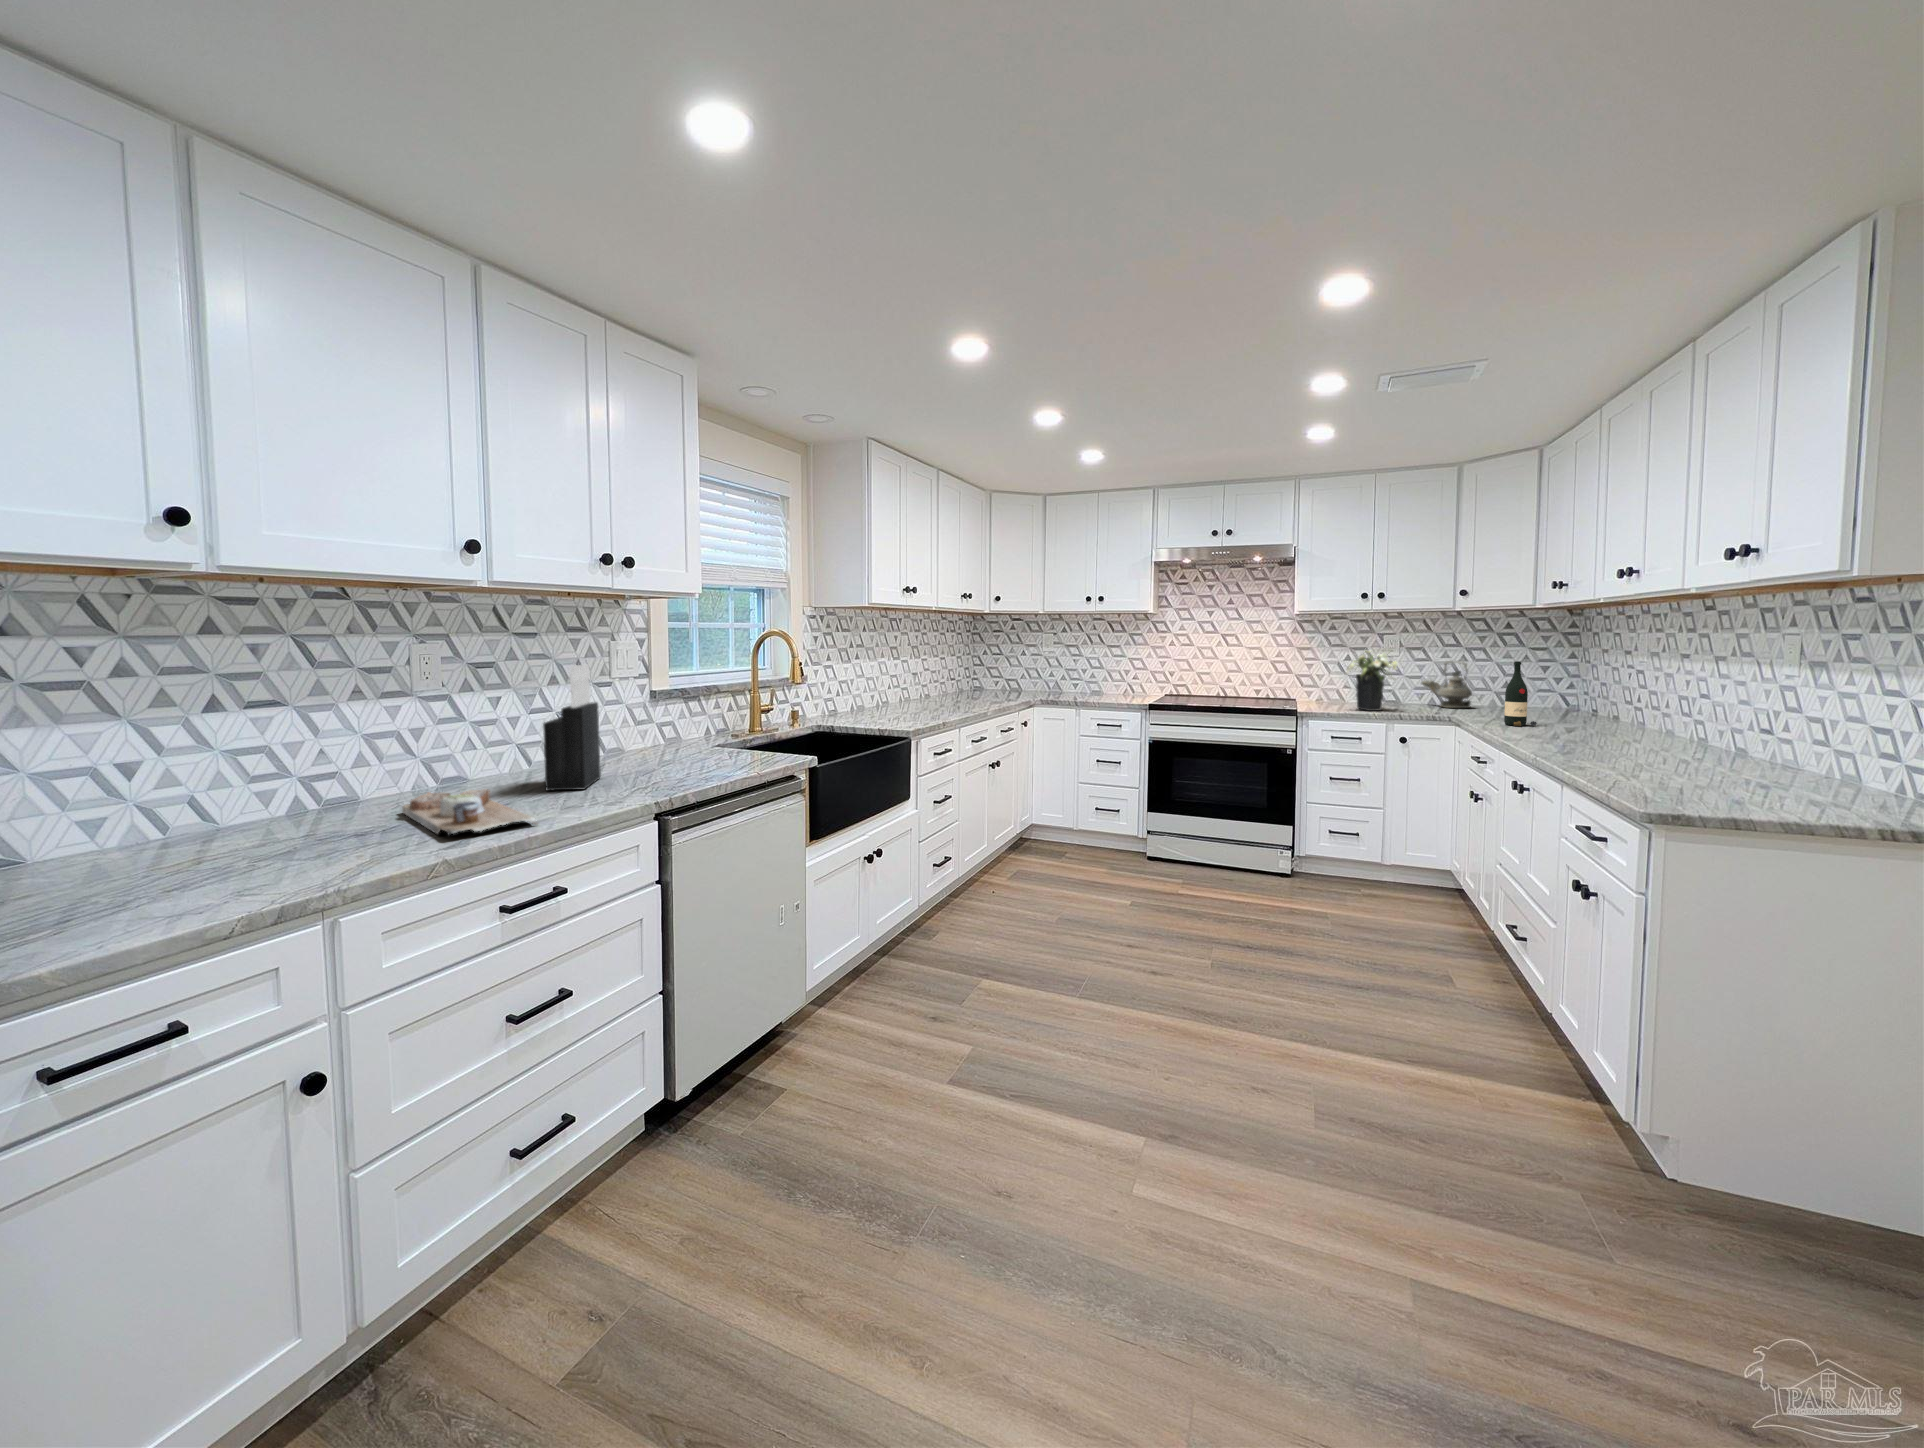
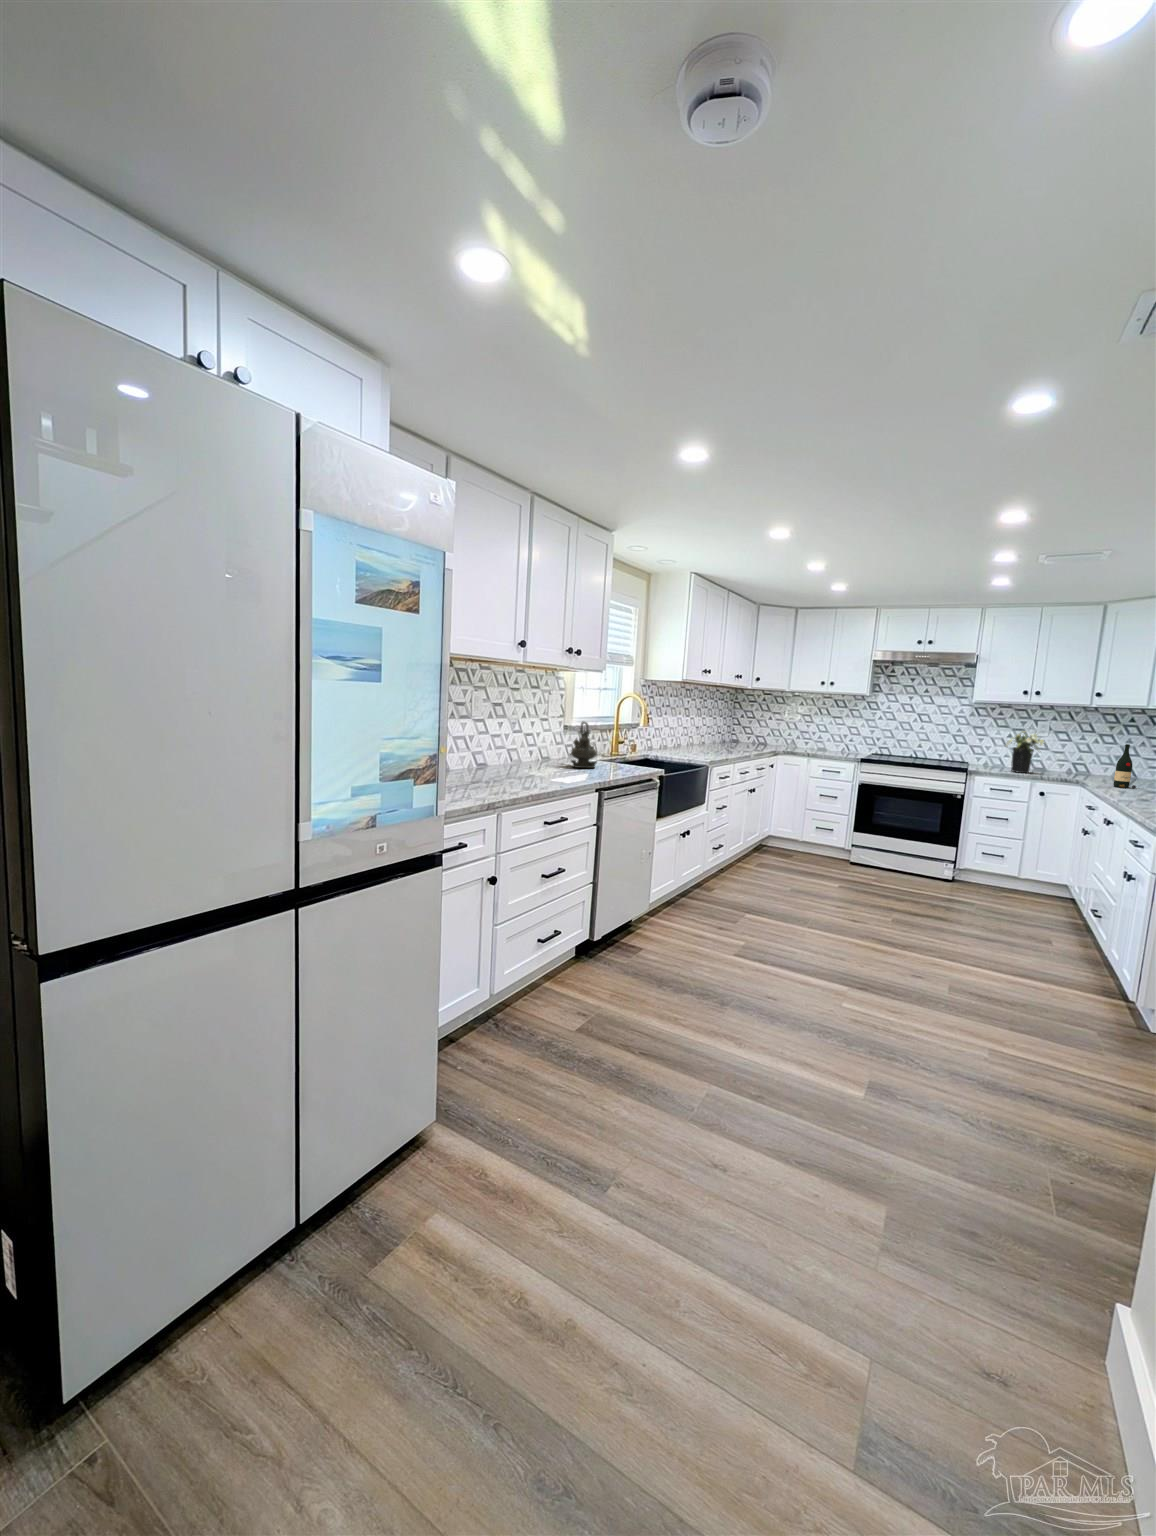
teapot: present [1421,661,1472,708] -> present [570,721,598,768]
knife block: present [543,664,601,791] -> none [531,708,556,775]
cutting board: present [402,789,537,835] -> none [478,768,554,787]

